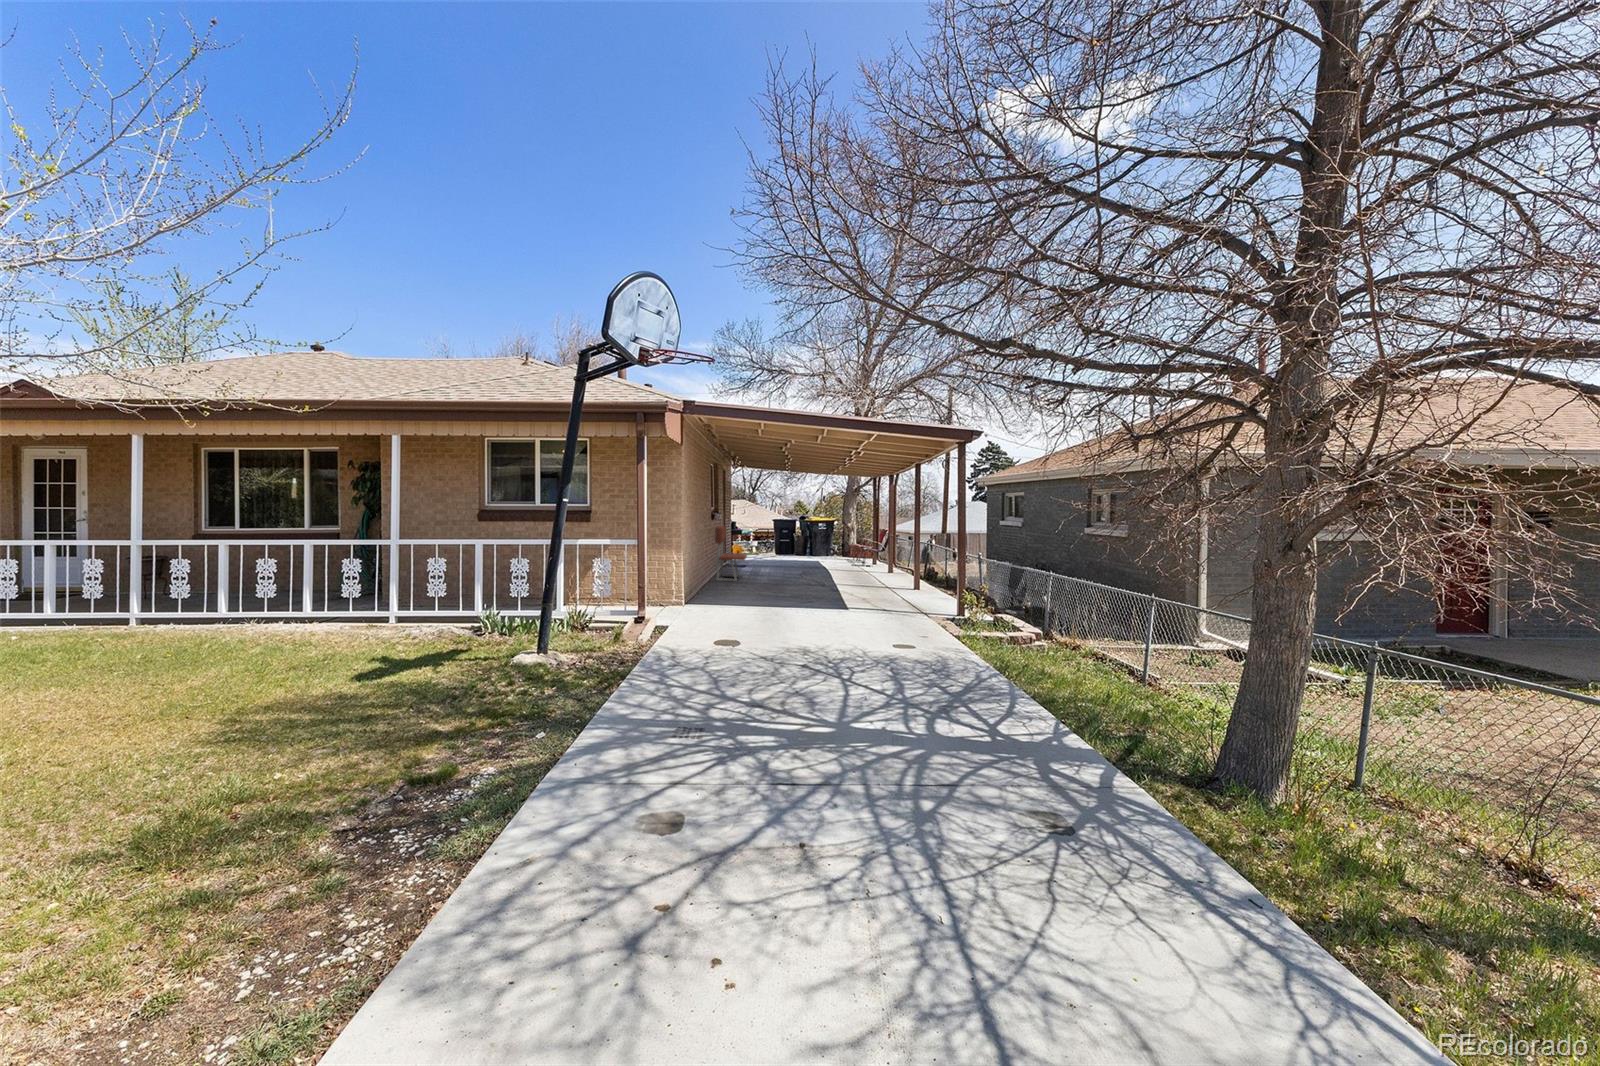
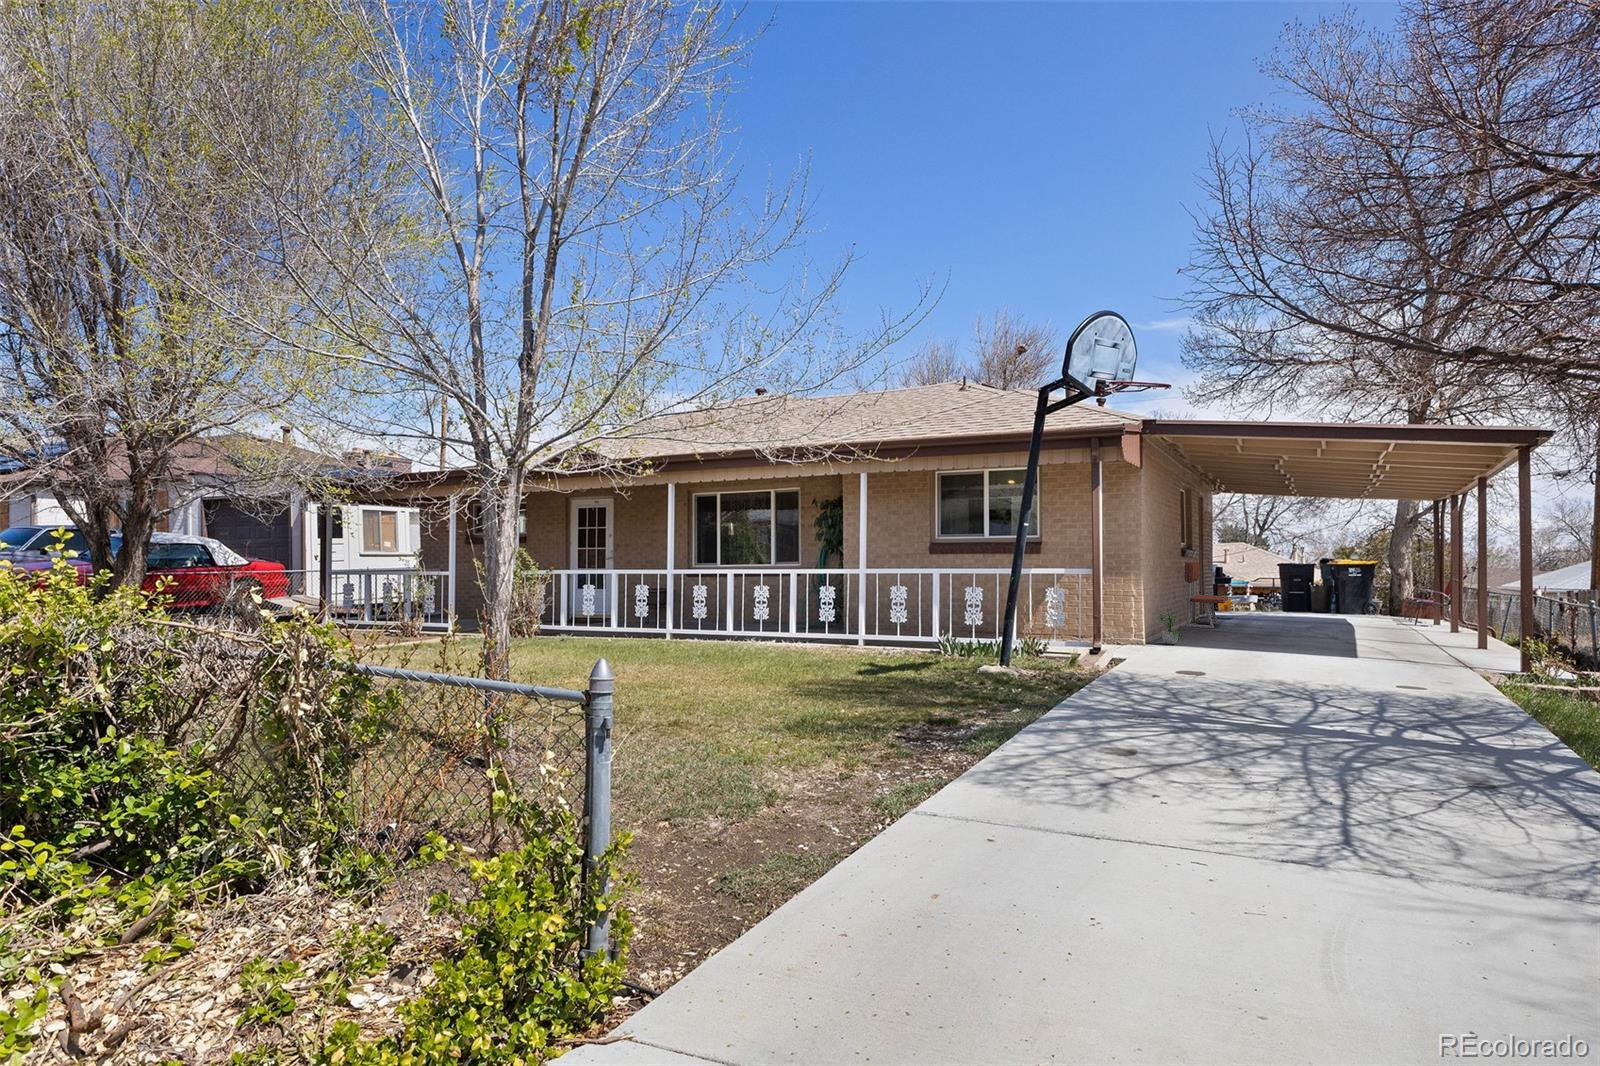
potted plant: none [694,564,715,600] -> present [1158,611,1182,644]

